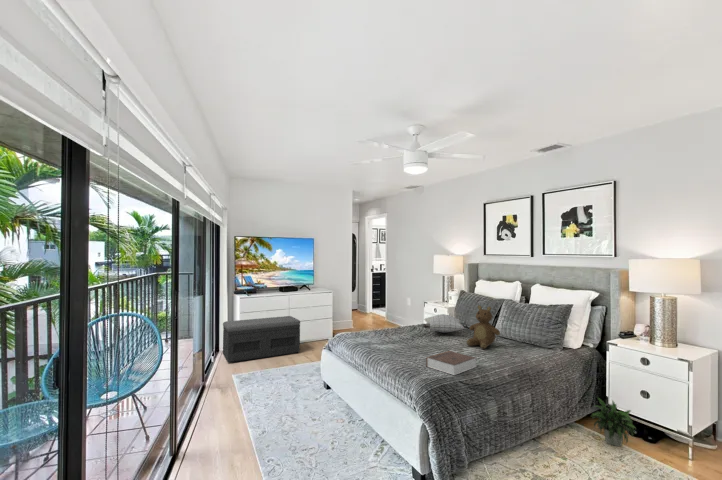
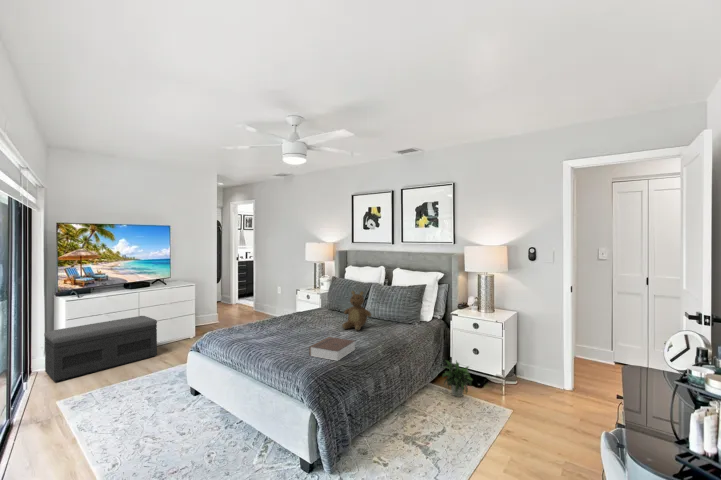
pillow: present [423,314,464,333] -> none [299,301,339,319]

